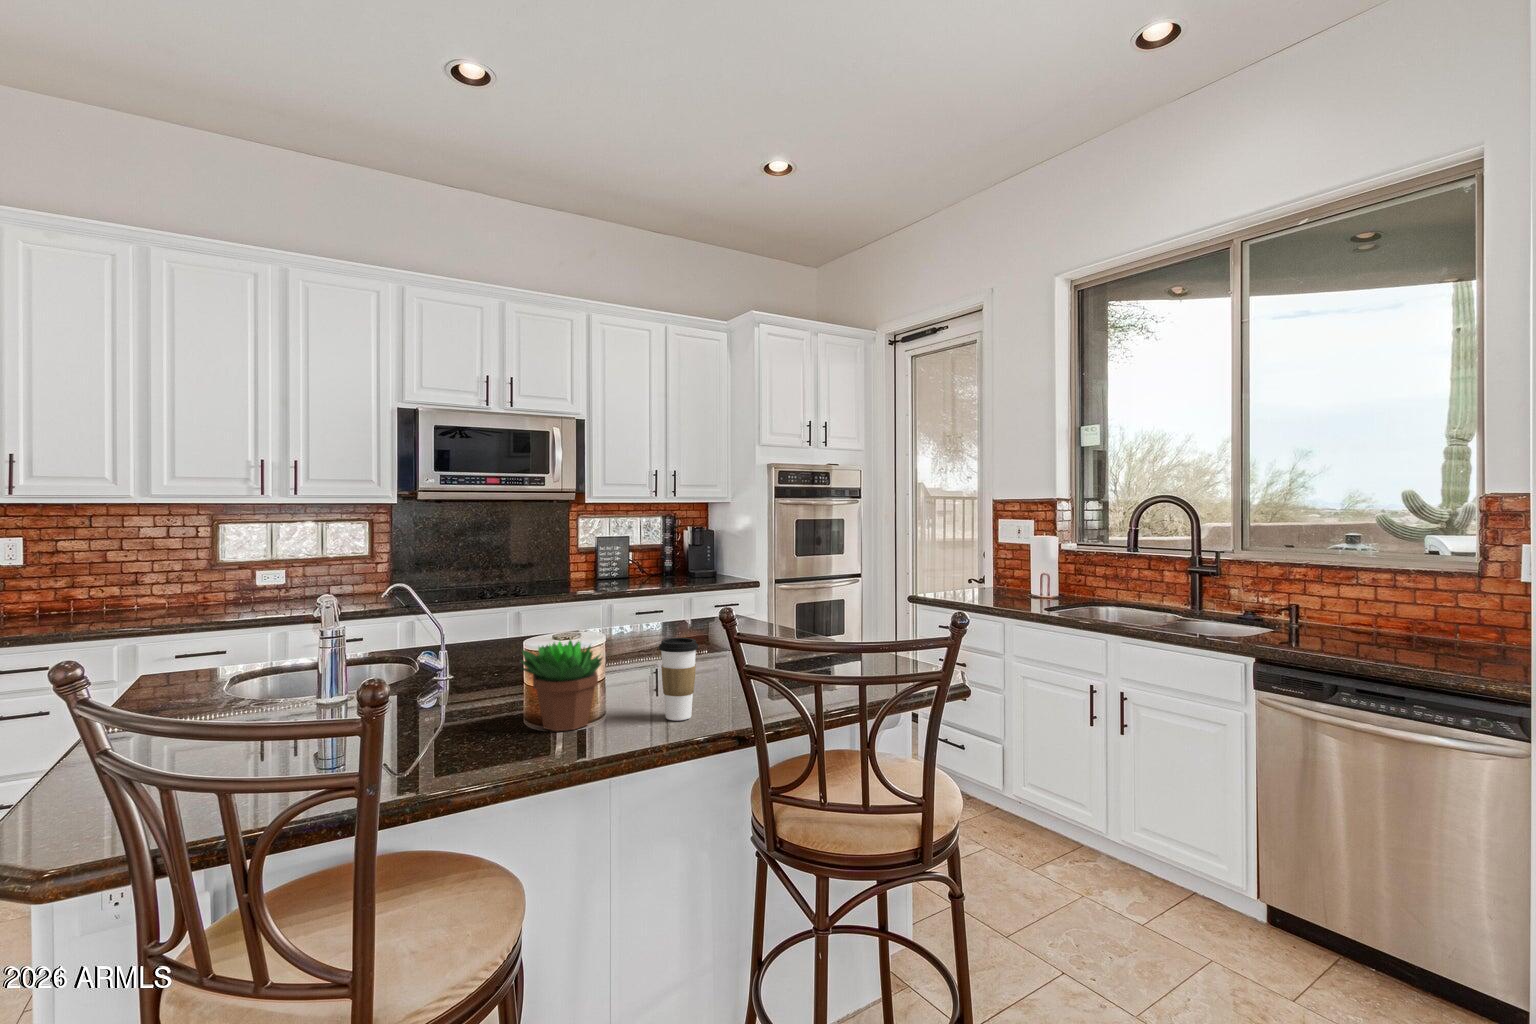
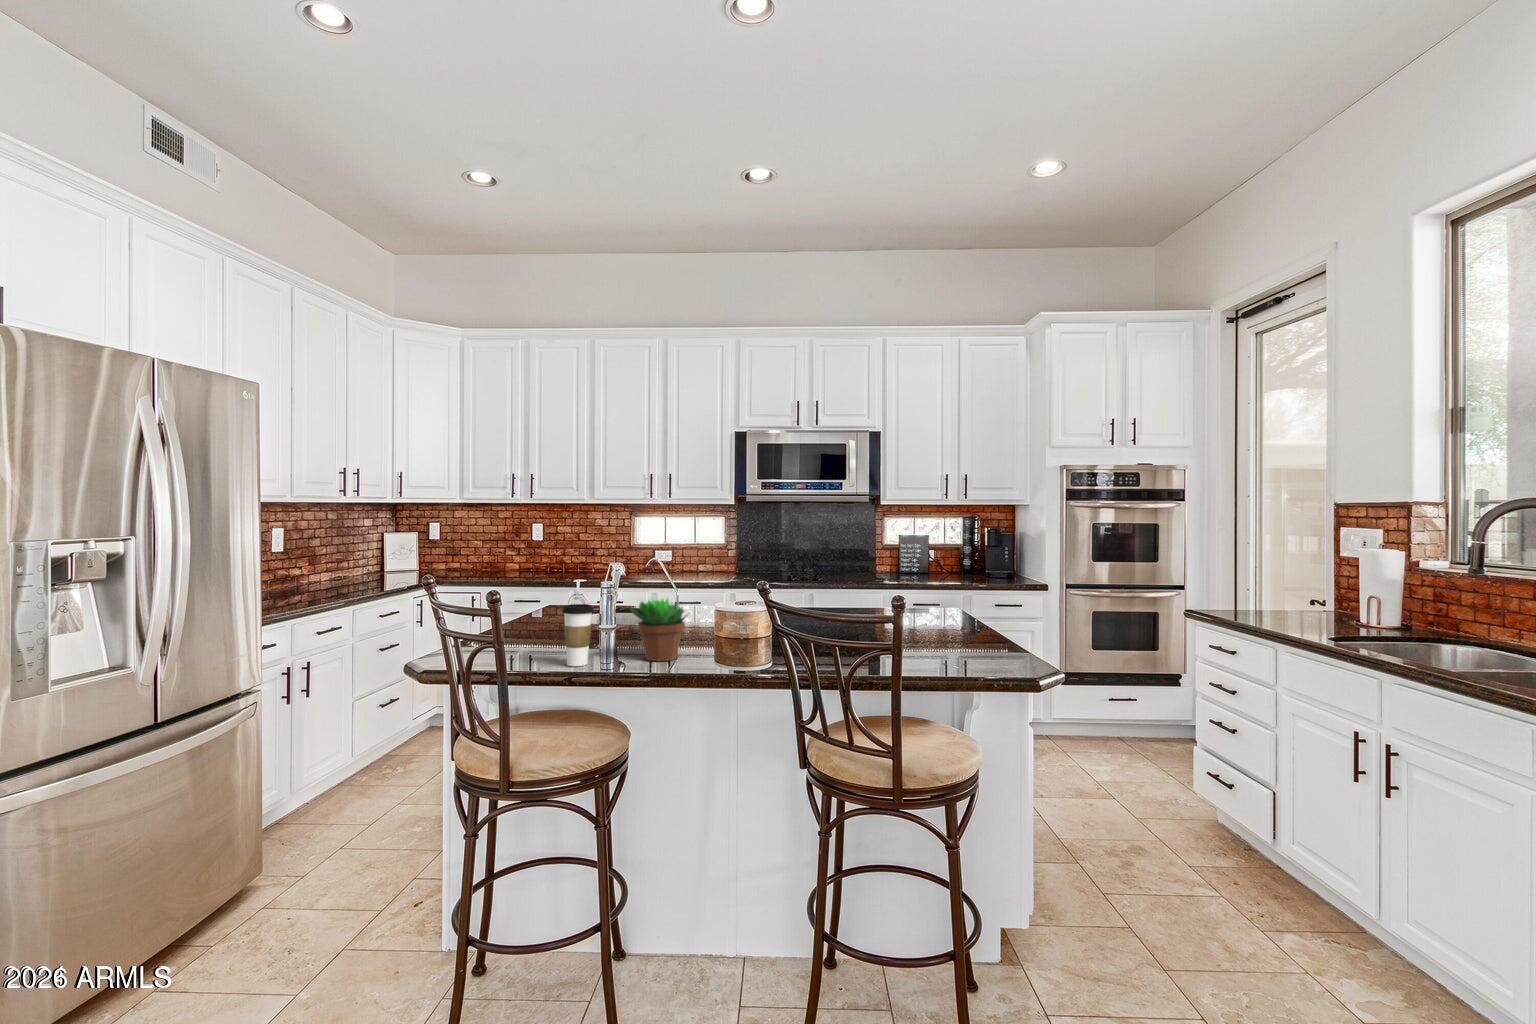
coffee cup: present [659,638,698,720] -> present [562,604,594,666]

